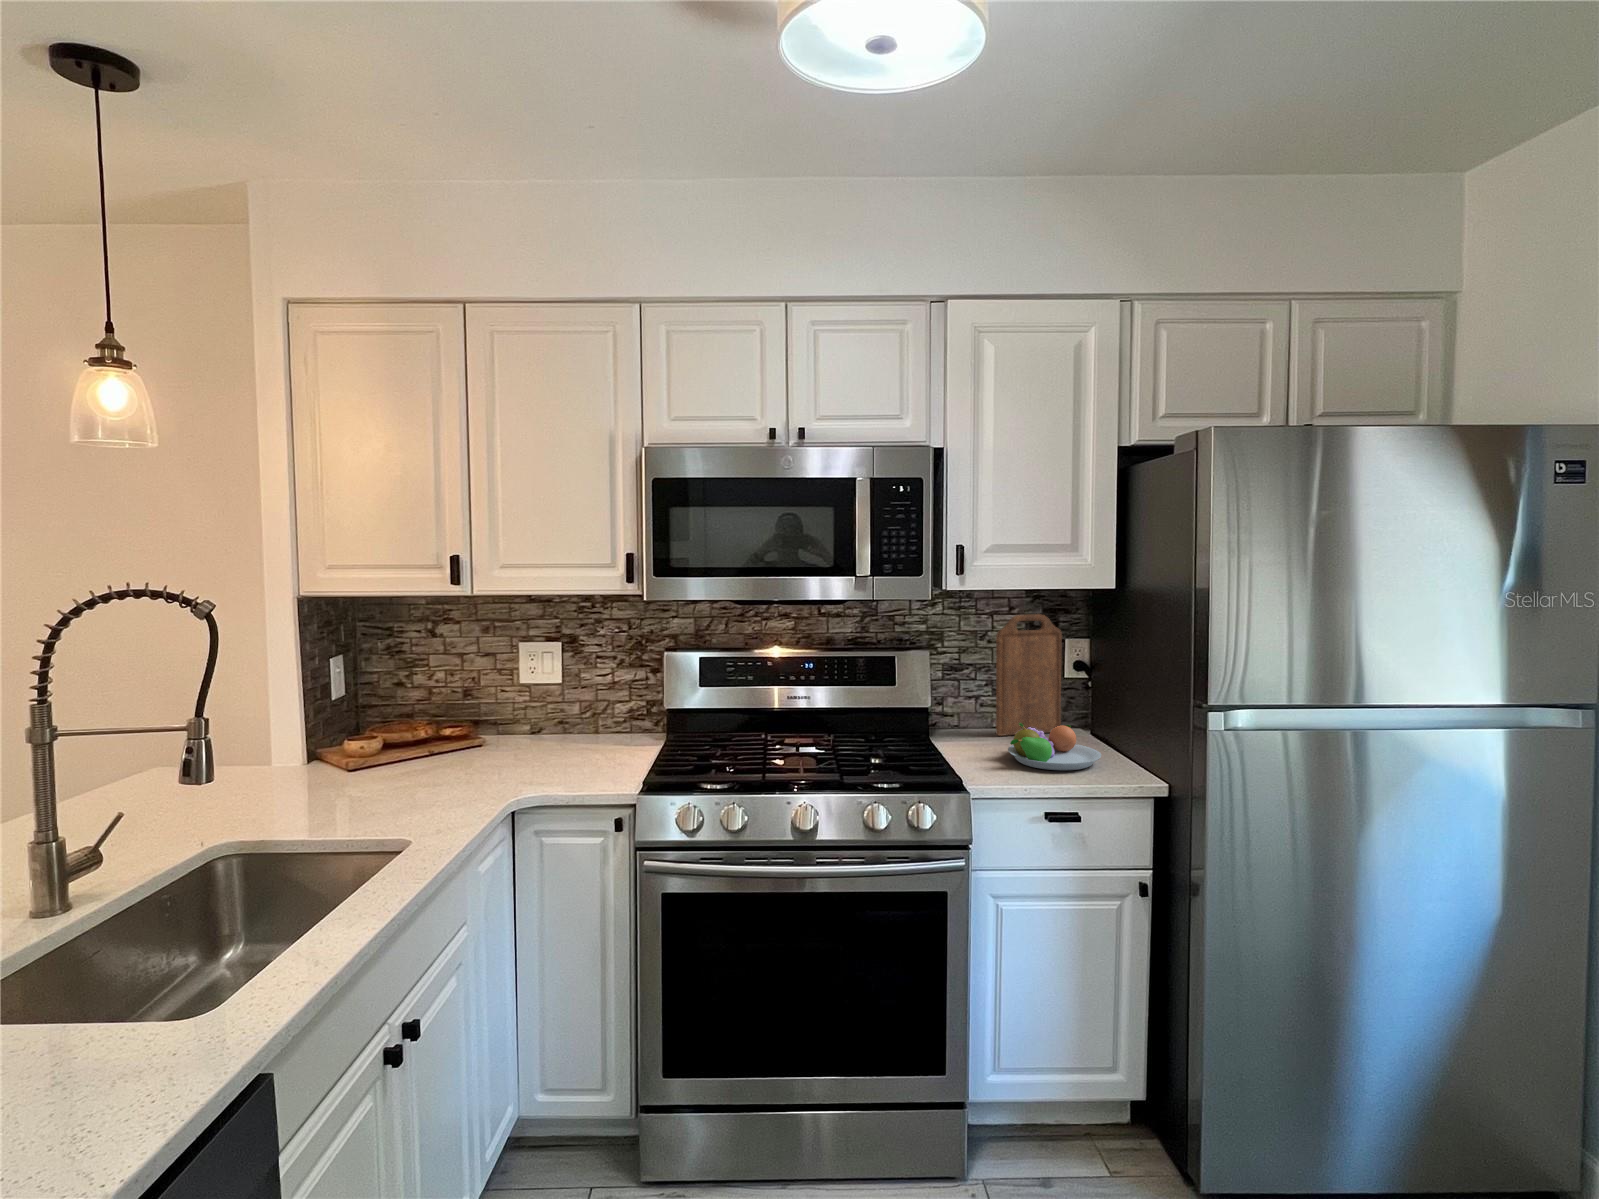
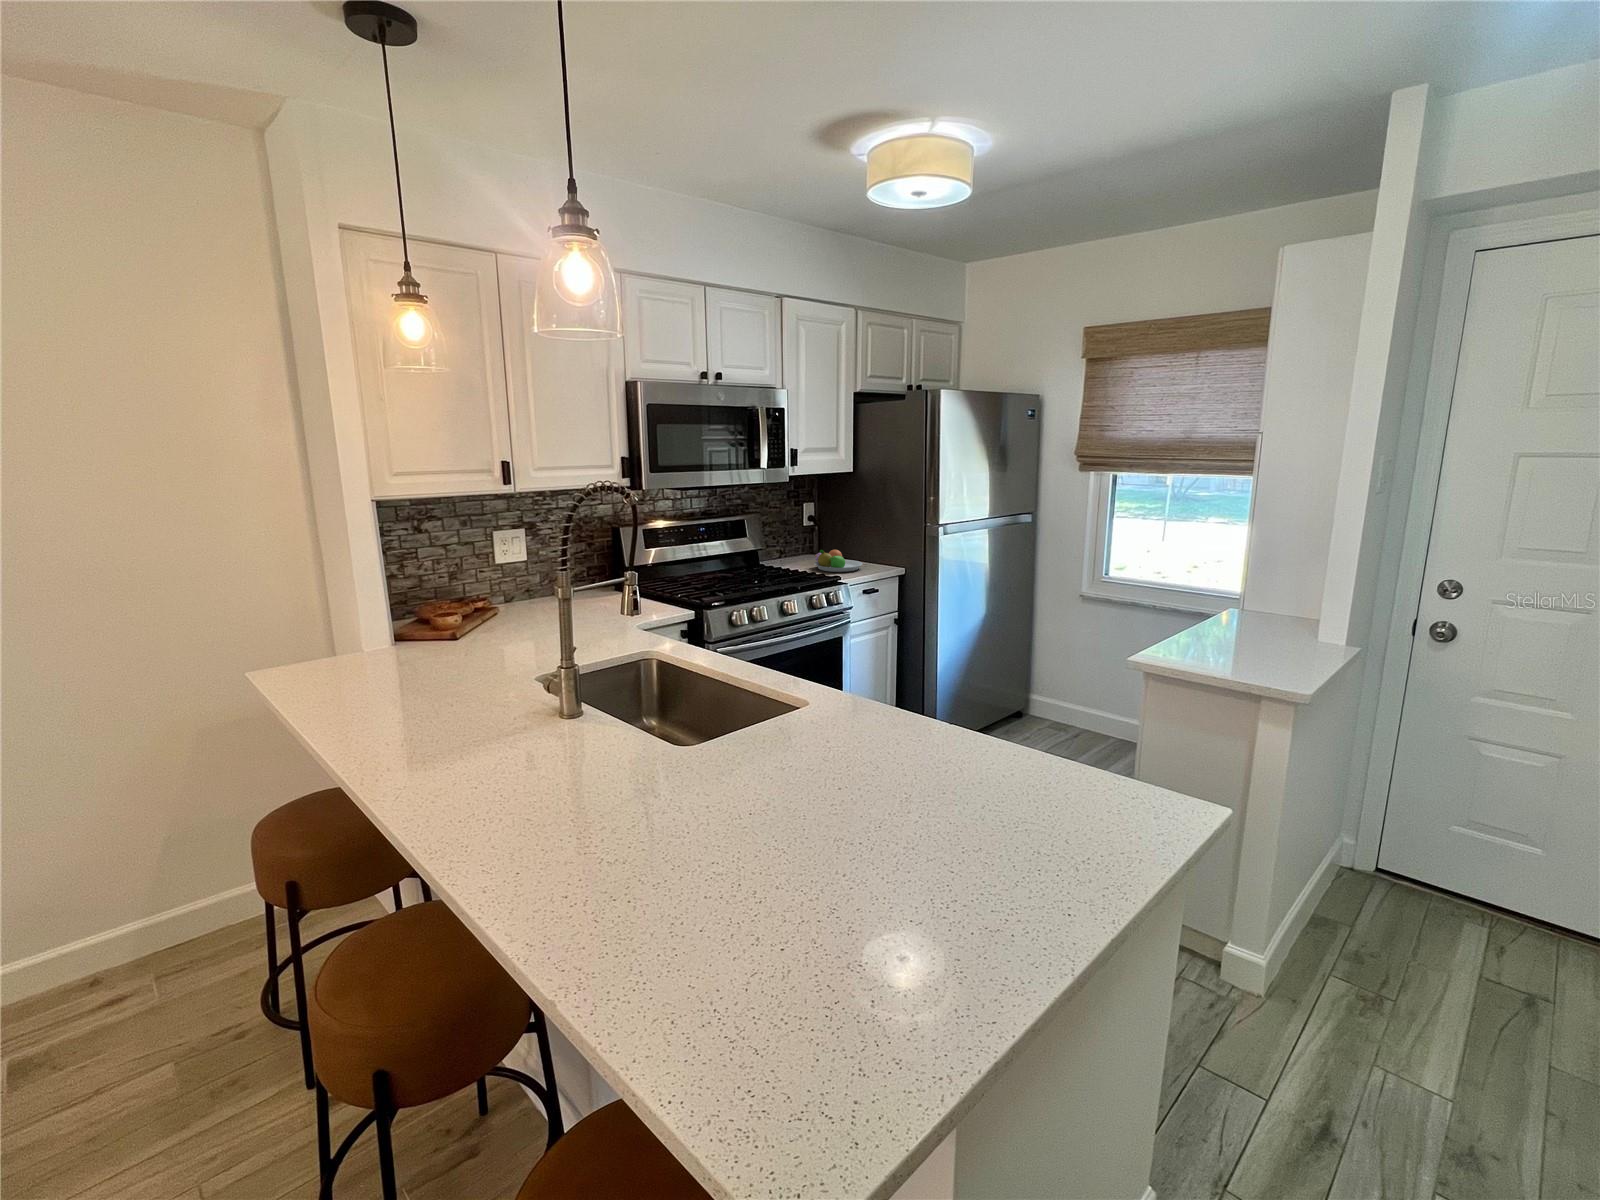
cutting board: present [996,614,1062,736] -> none [783,489,807,563]

